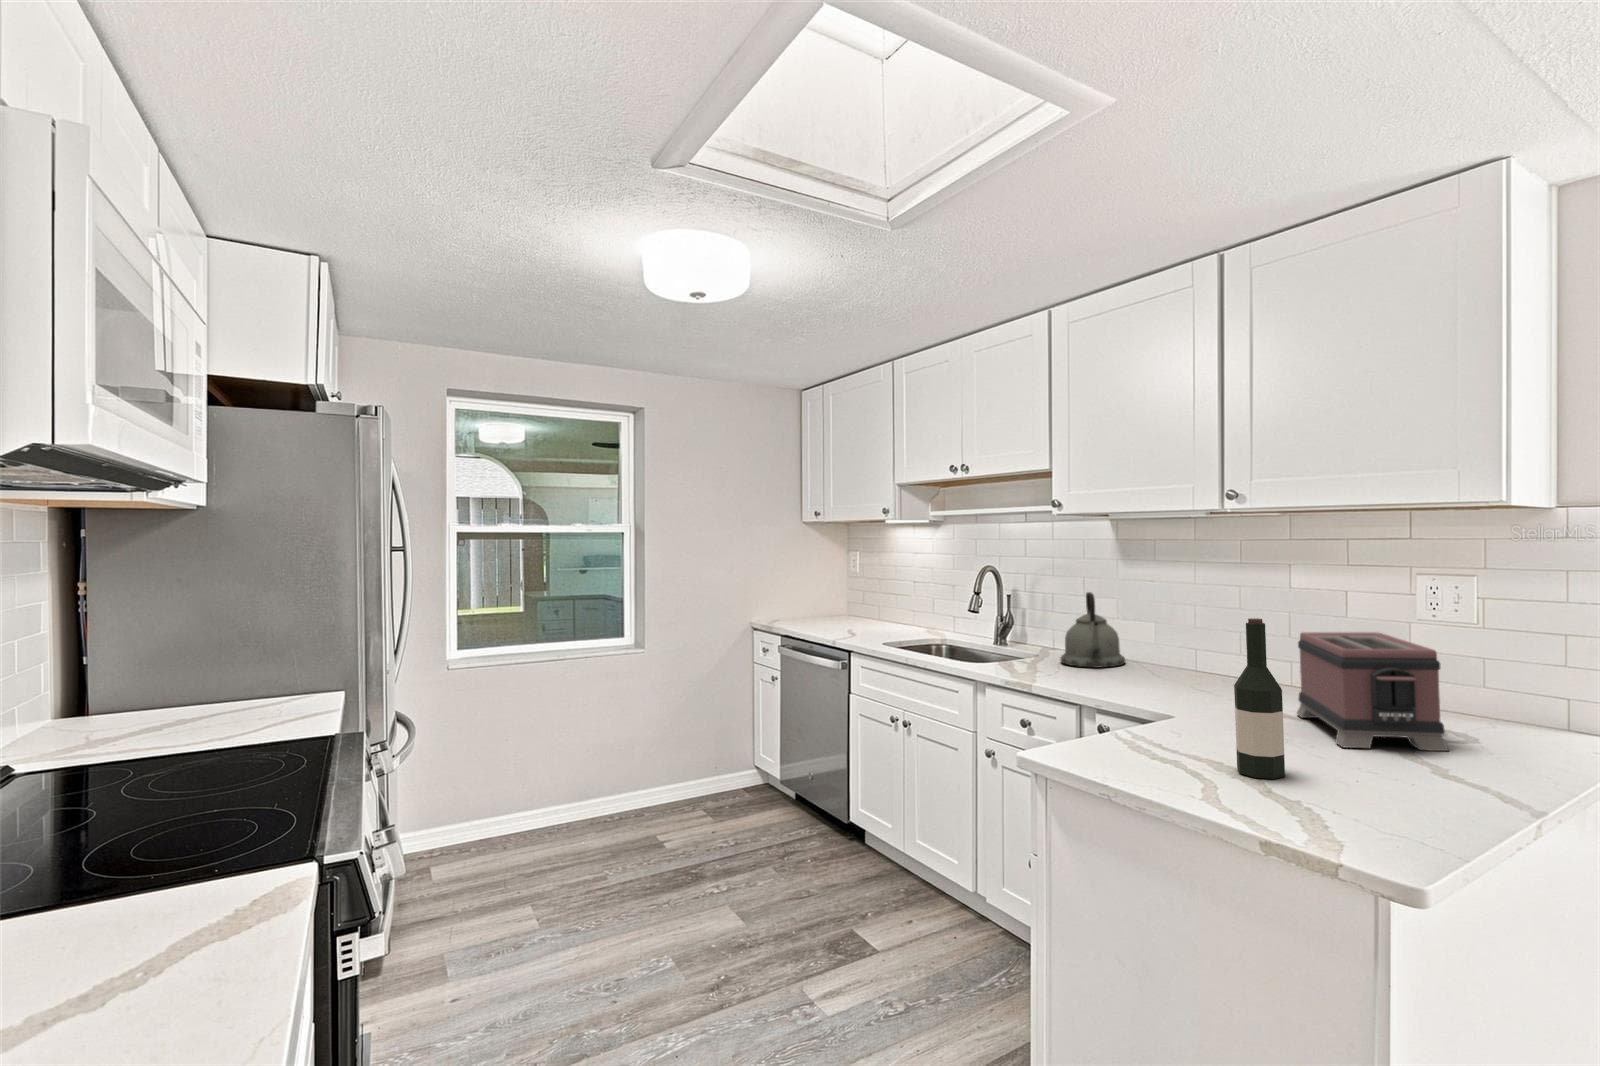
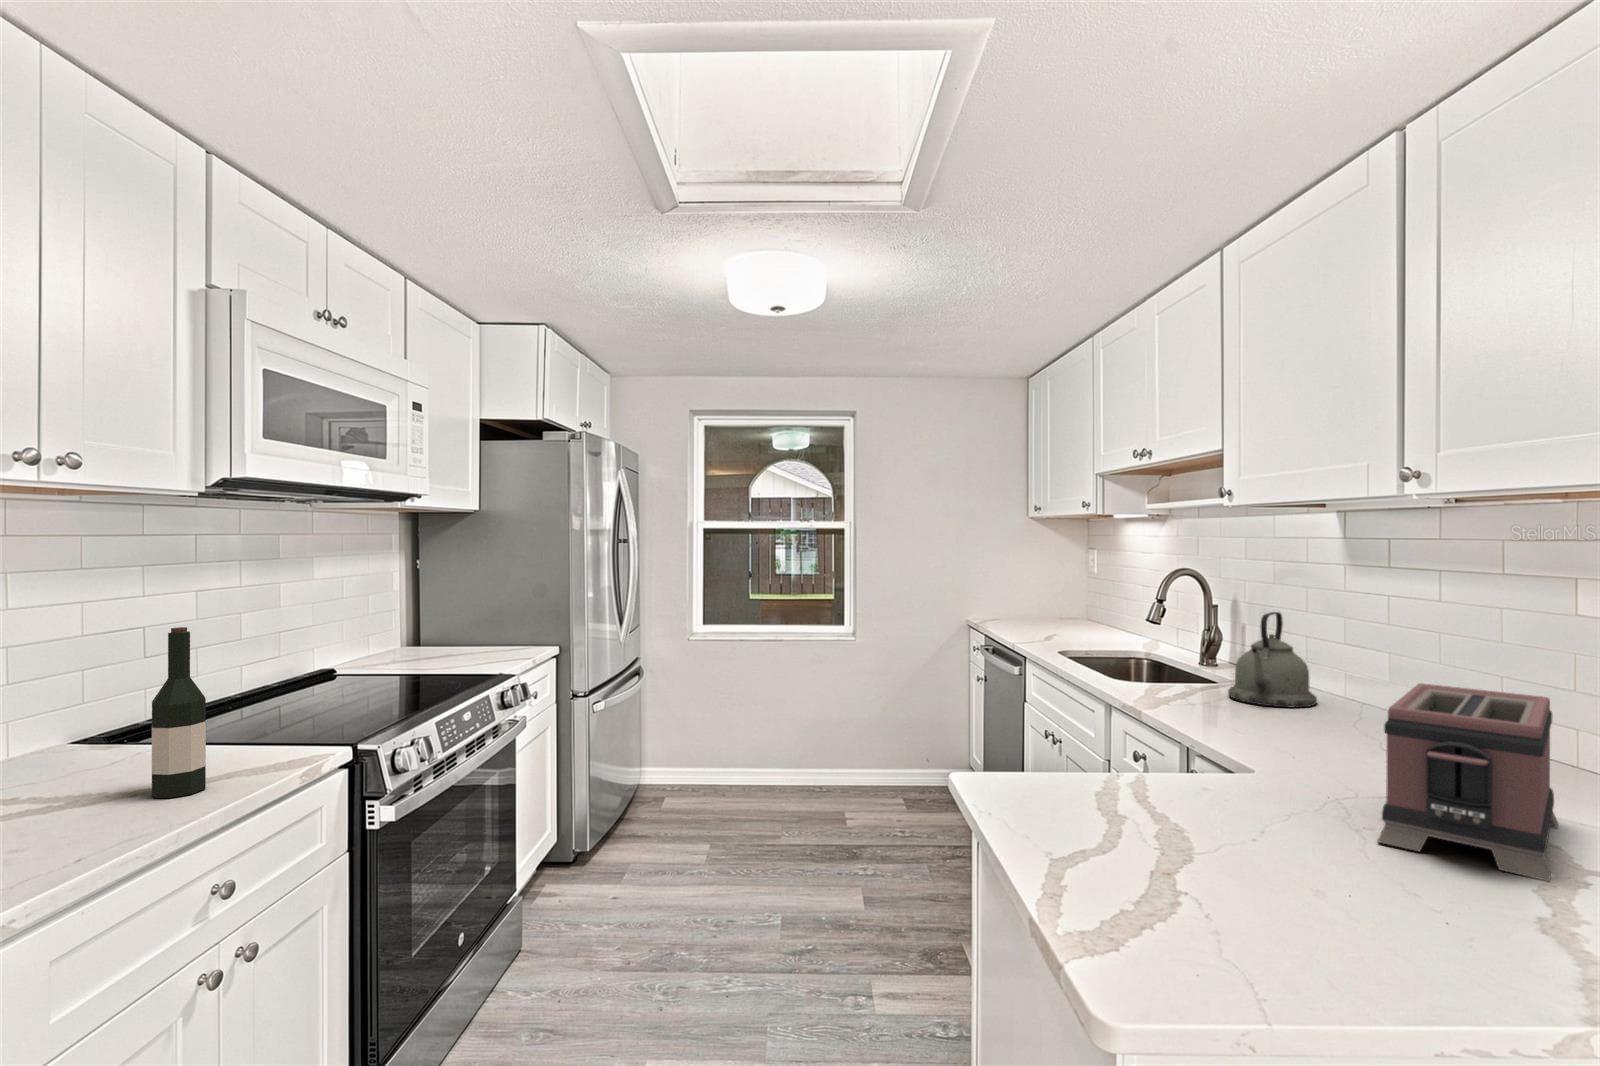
wine bottle: present [1234,618,1285,779] -> present [152,627,206,798]

